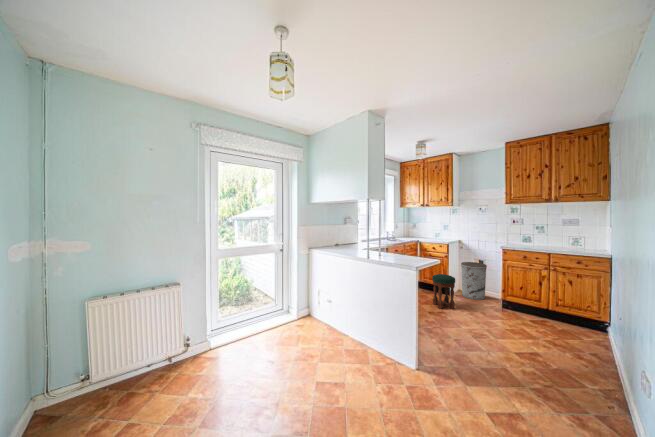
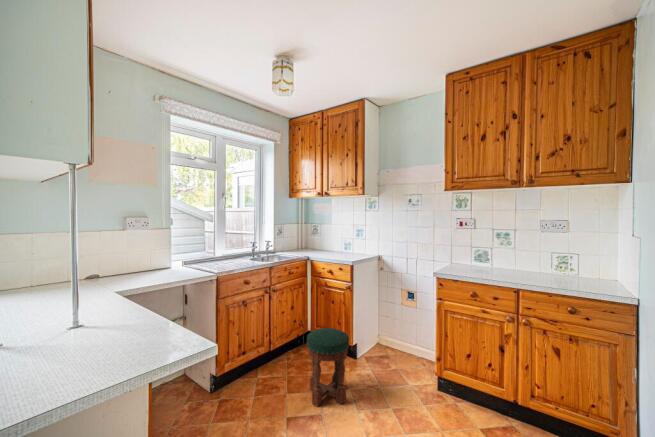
trash can: present [461,262,487,300] -> none [375,295,416,368]

